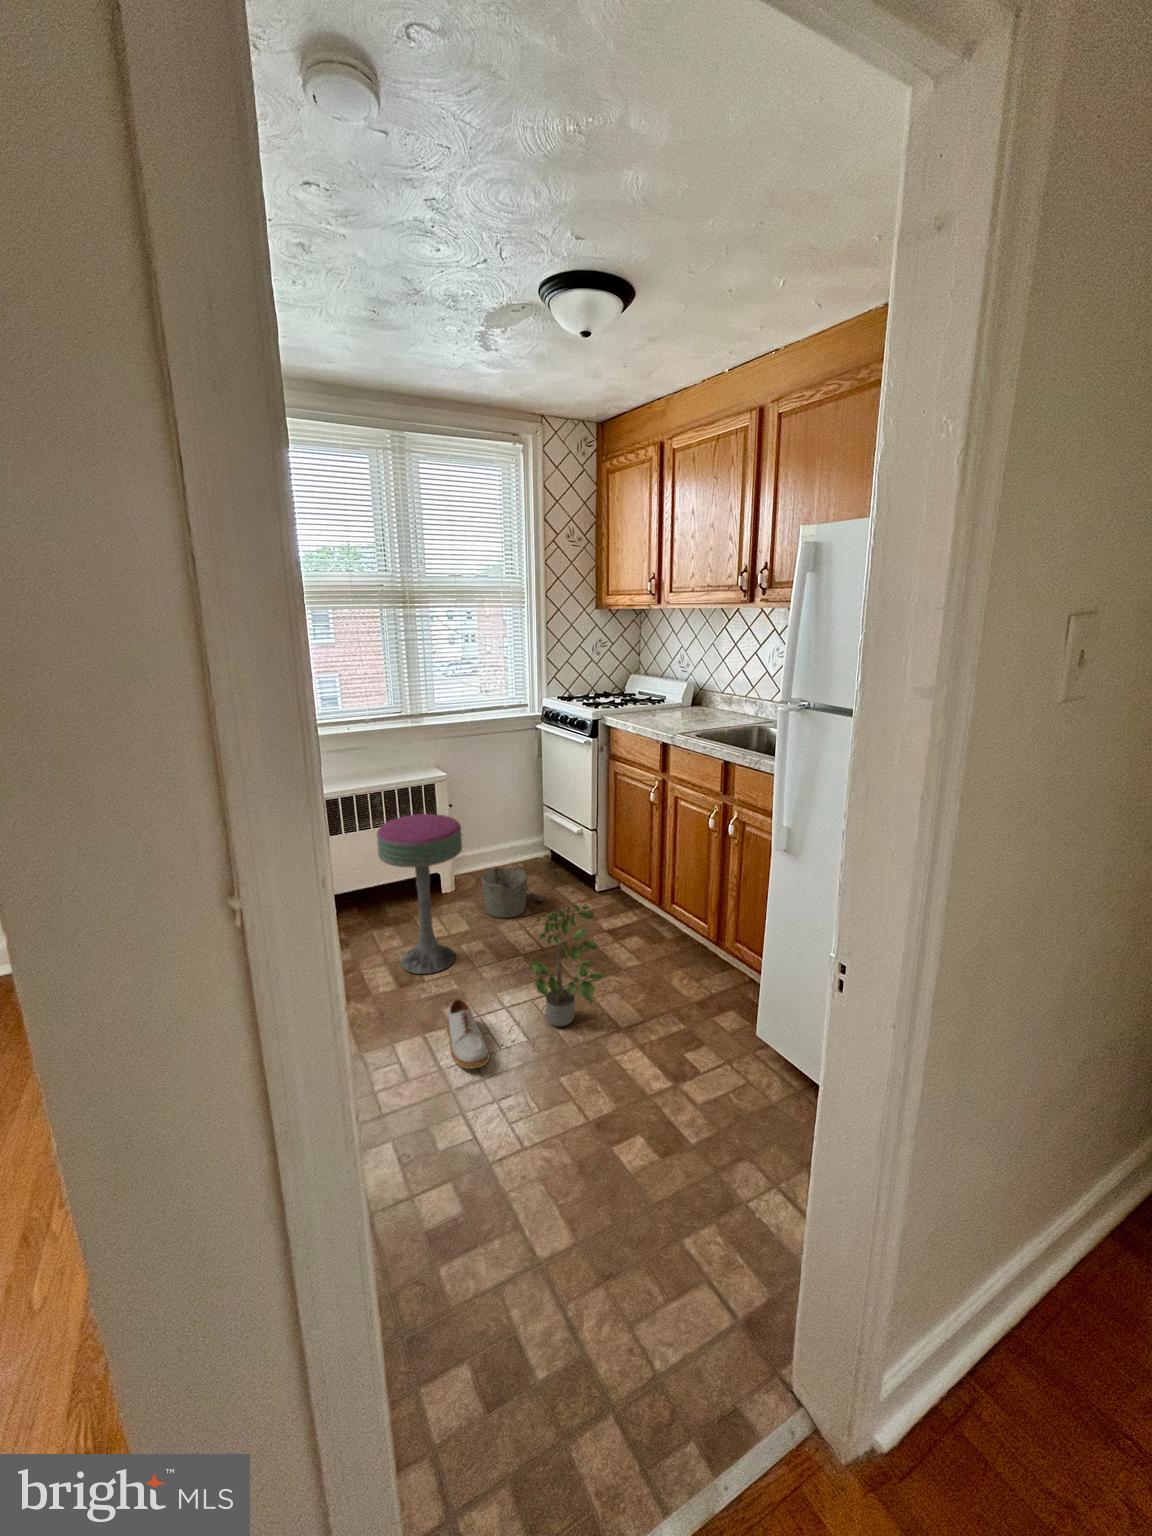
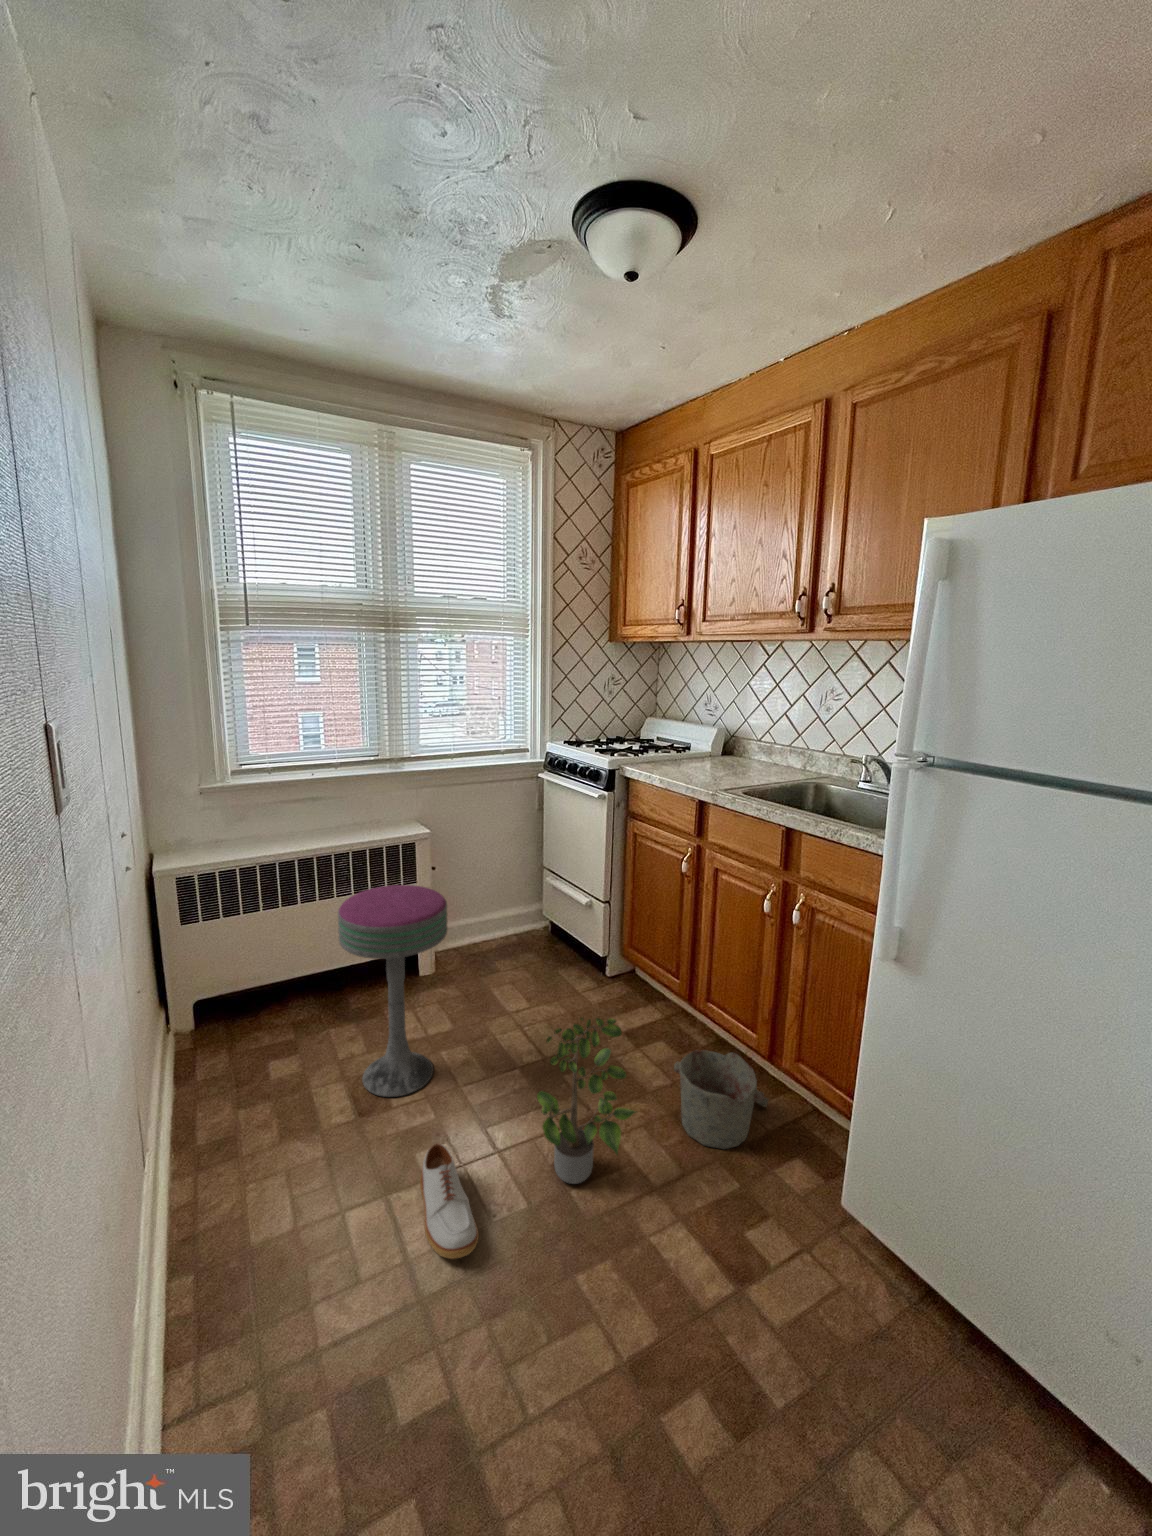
bucket: present [481,868,544,918] -> present [674,1050,768,1149]

